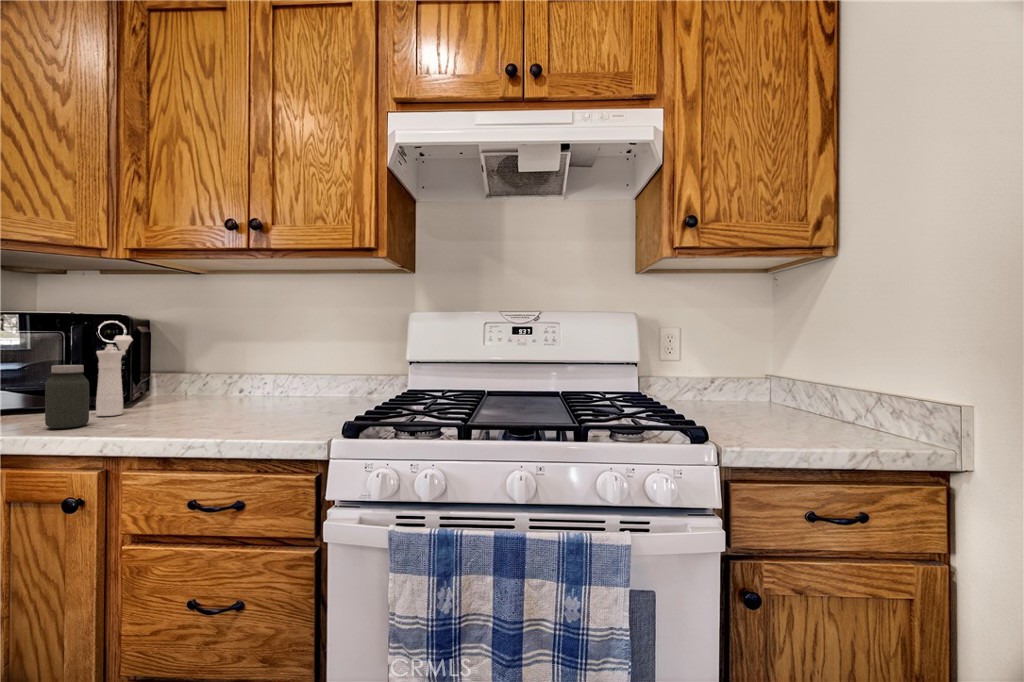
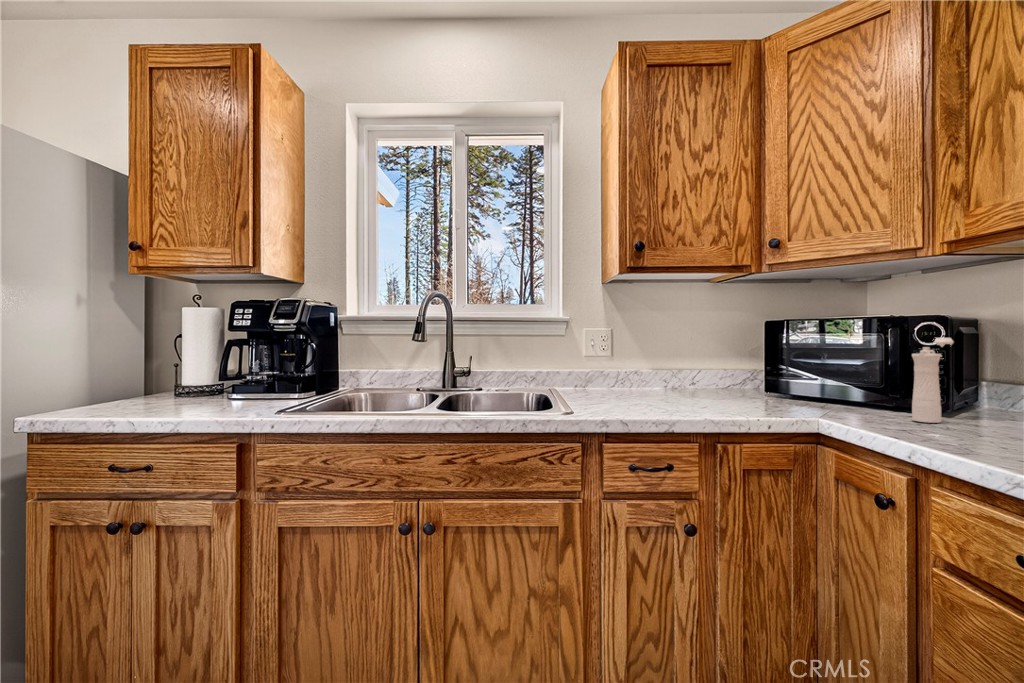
jar: present [45,365,89,429] -> none [862,367,902,428]

